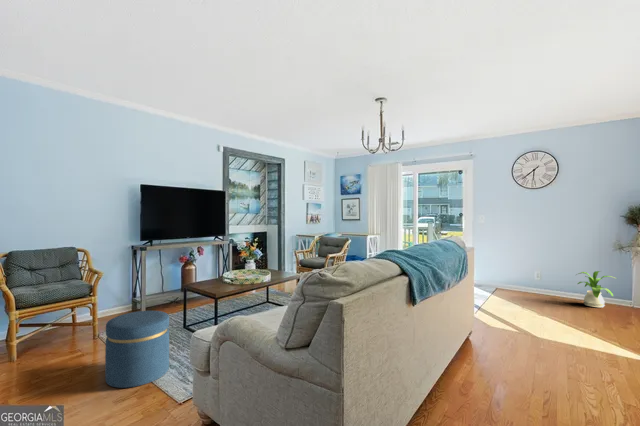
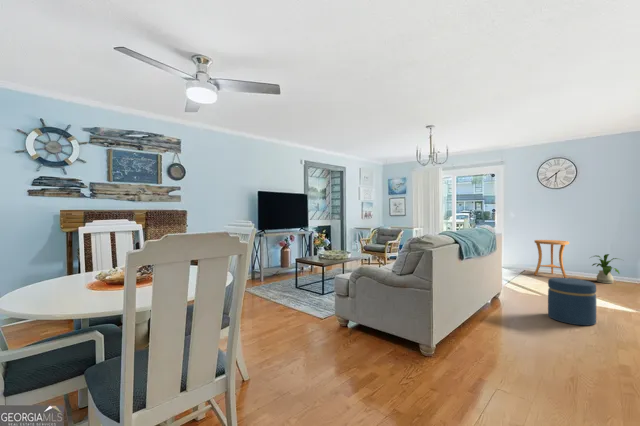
side table: none [509,251,551,301] -> present [534,240,569,278]
ottoman: present [105,311,169,388] -> present [548,278,596,325]

